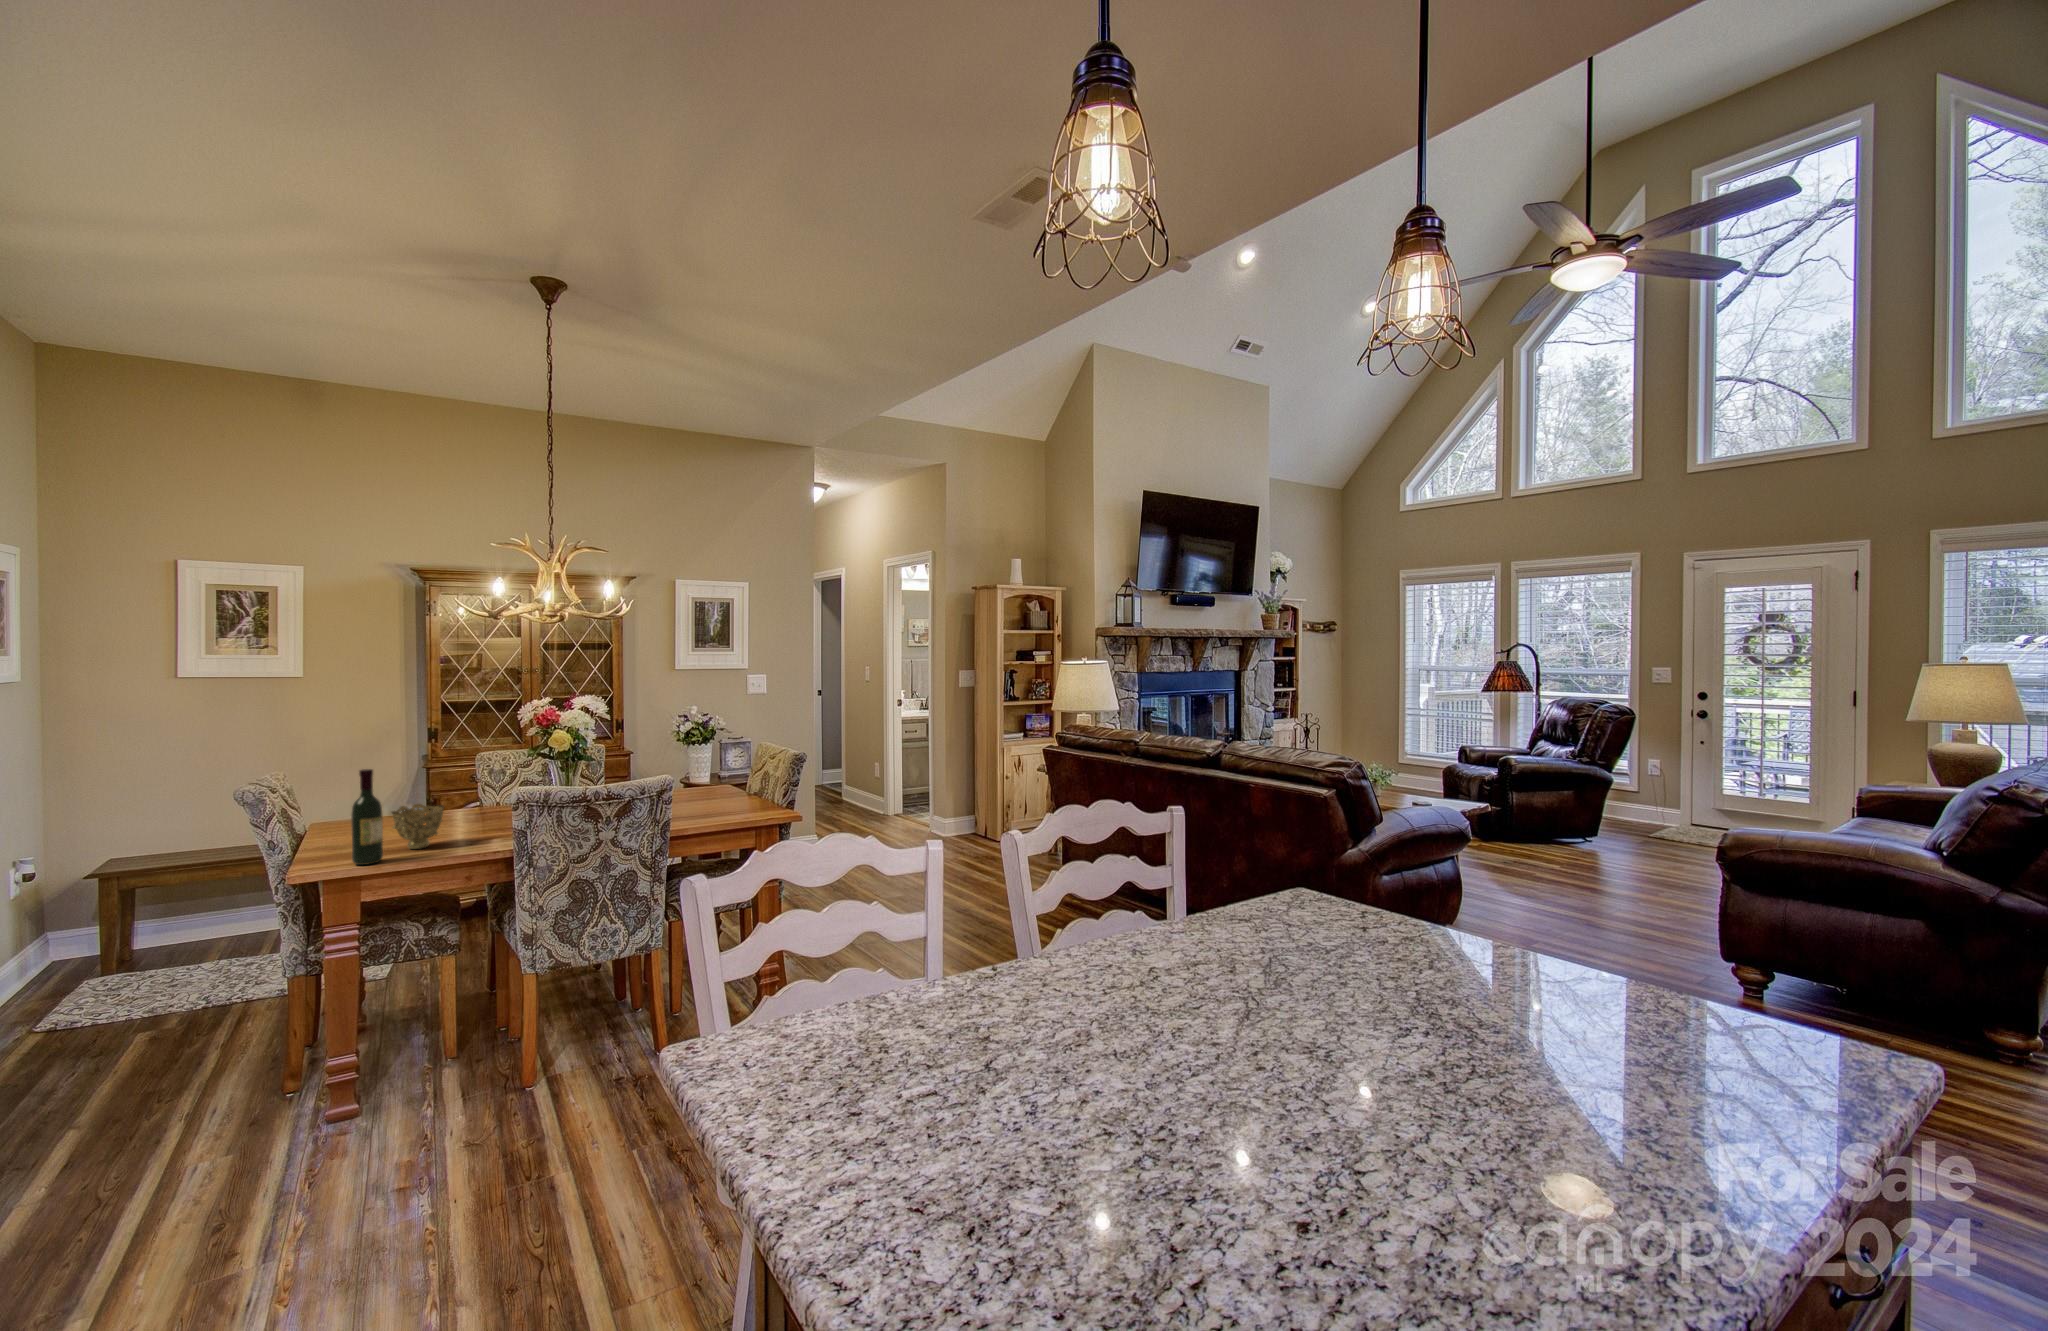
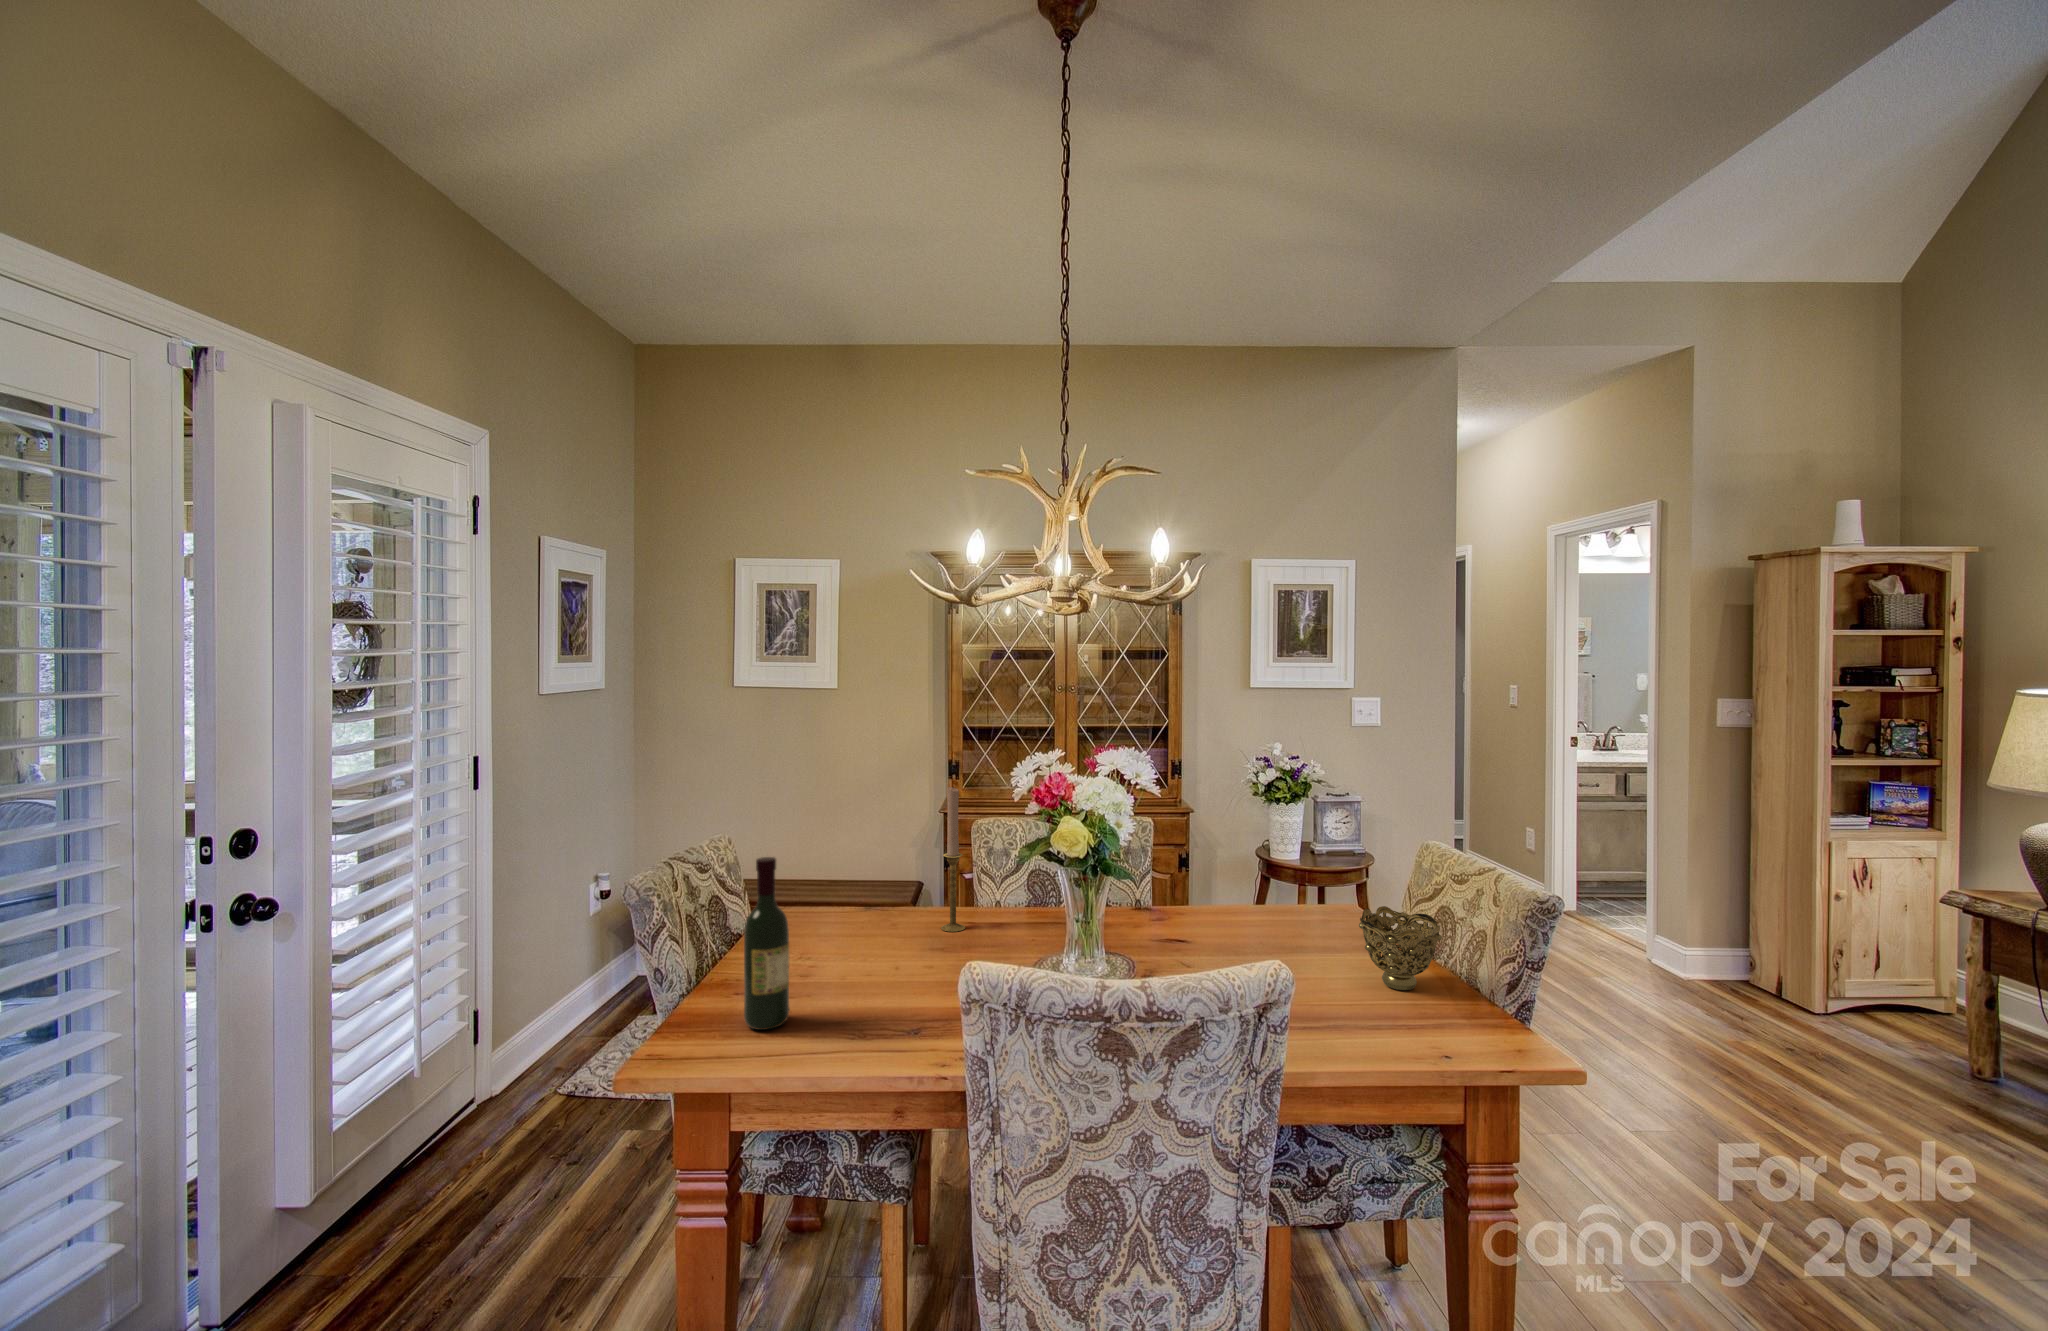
candlestick: none [459,733,478,824] -> present [941,787,965,932]
decorative bowl: present [392,804,444,849] -> present [1359,906,1442,990]

